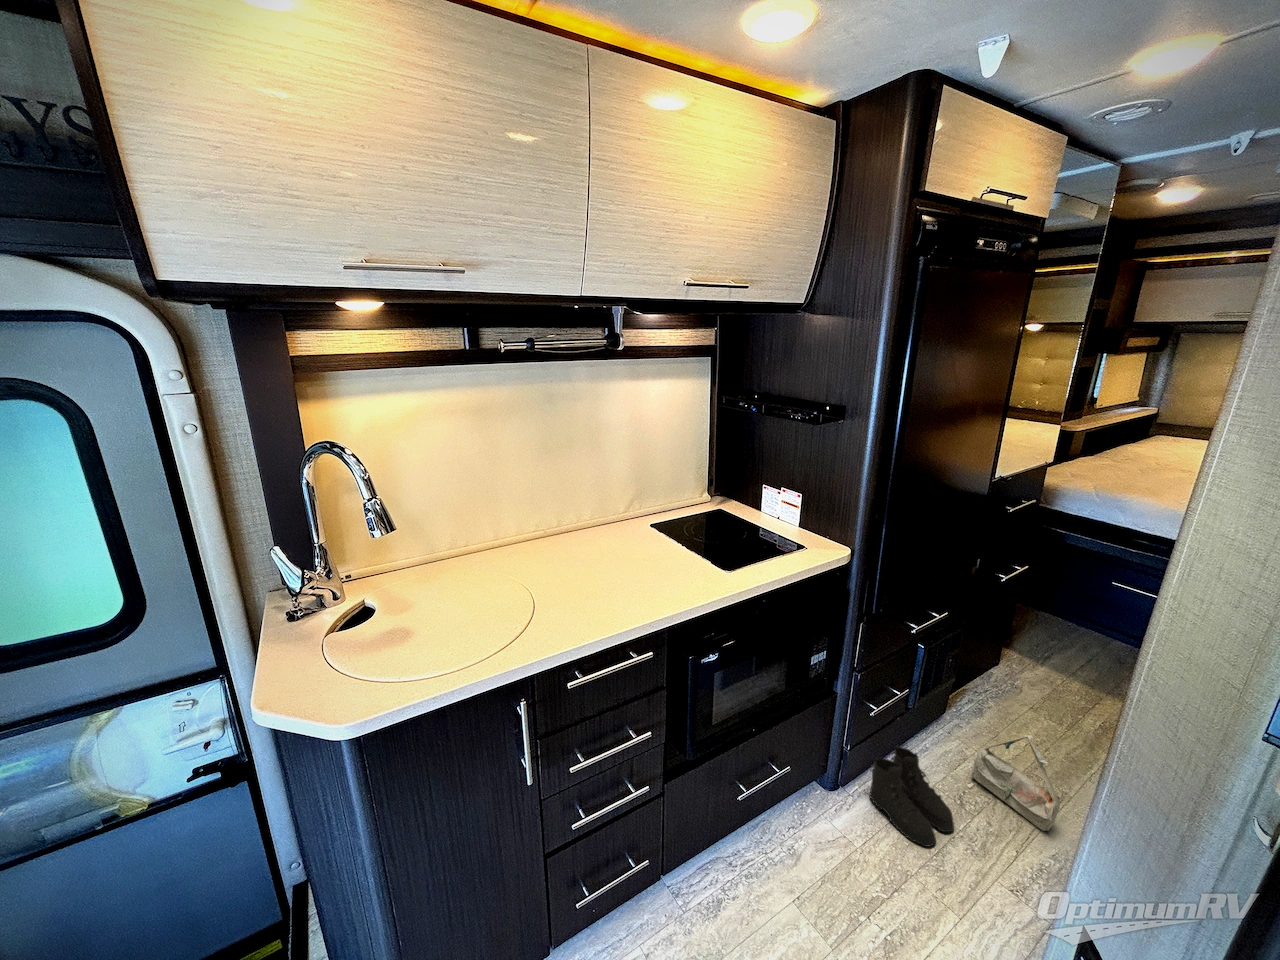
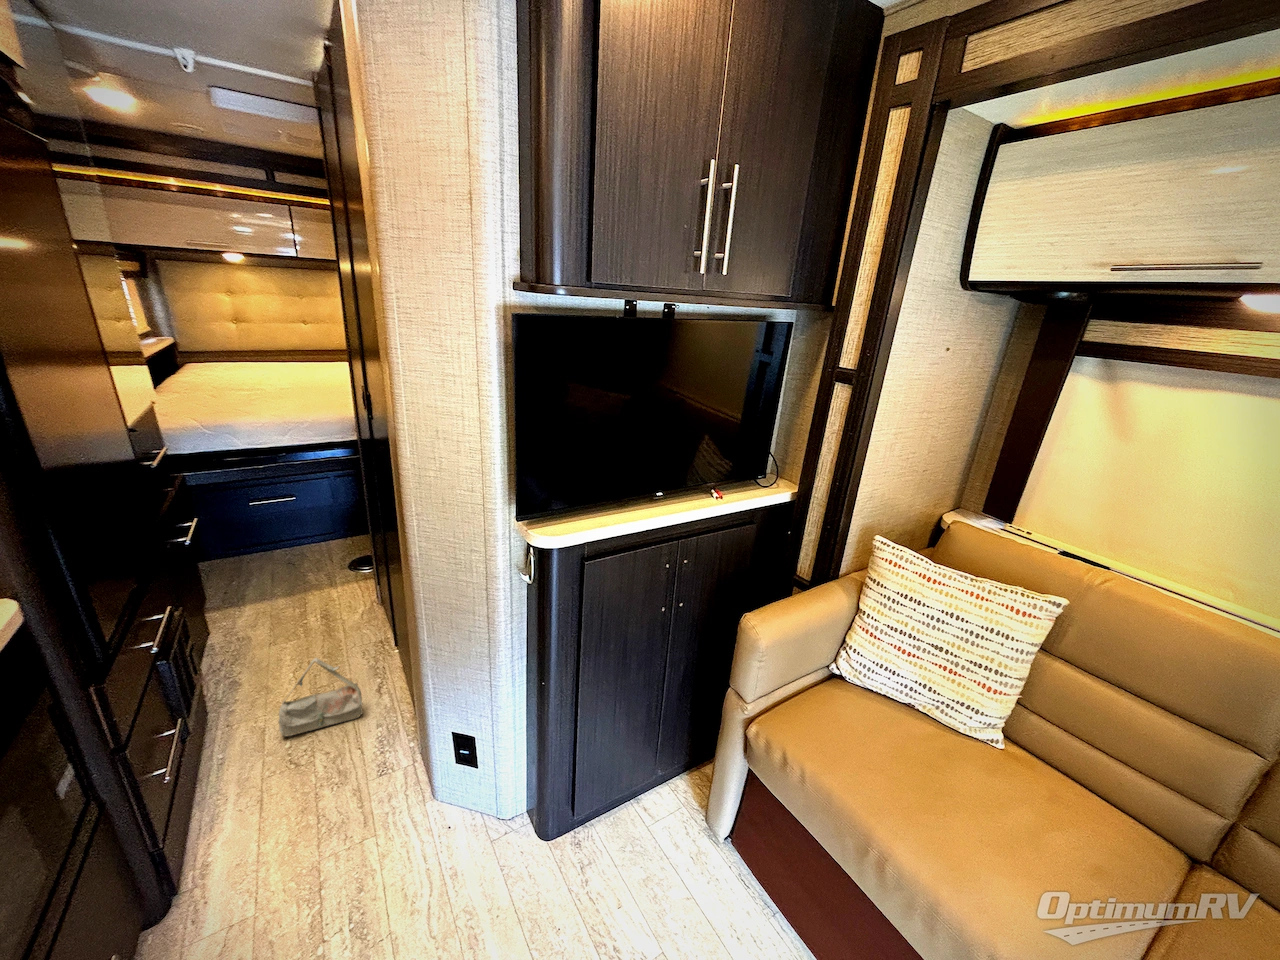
boots: present [870,746,954,846] -> none [197,769,312,863]

